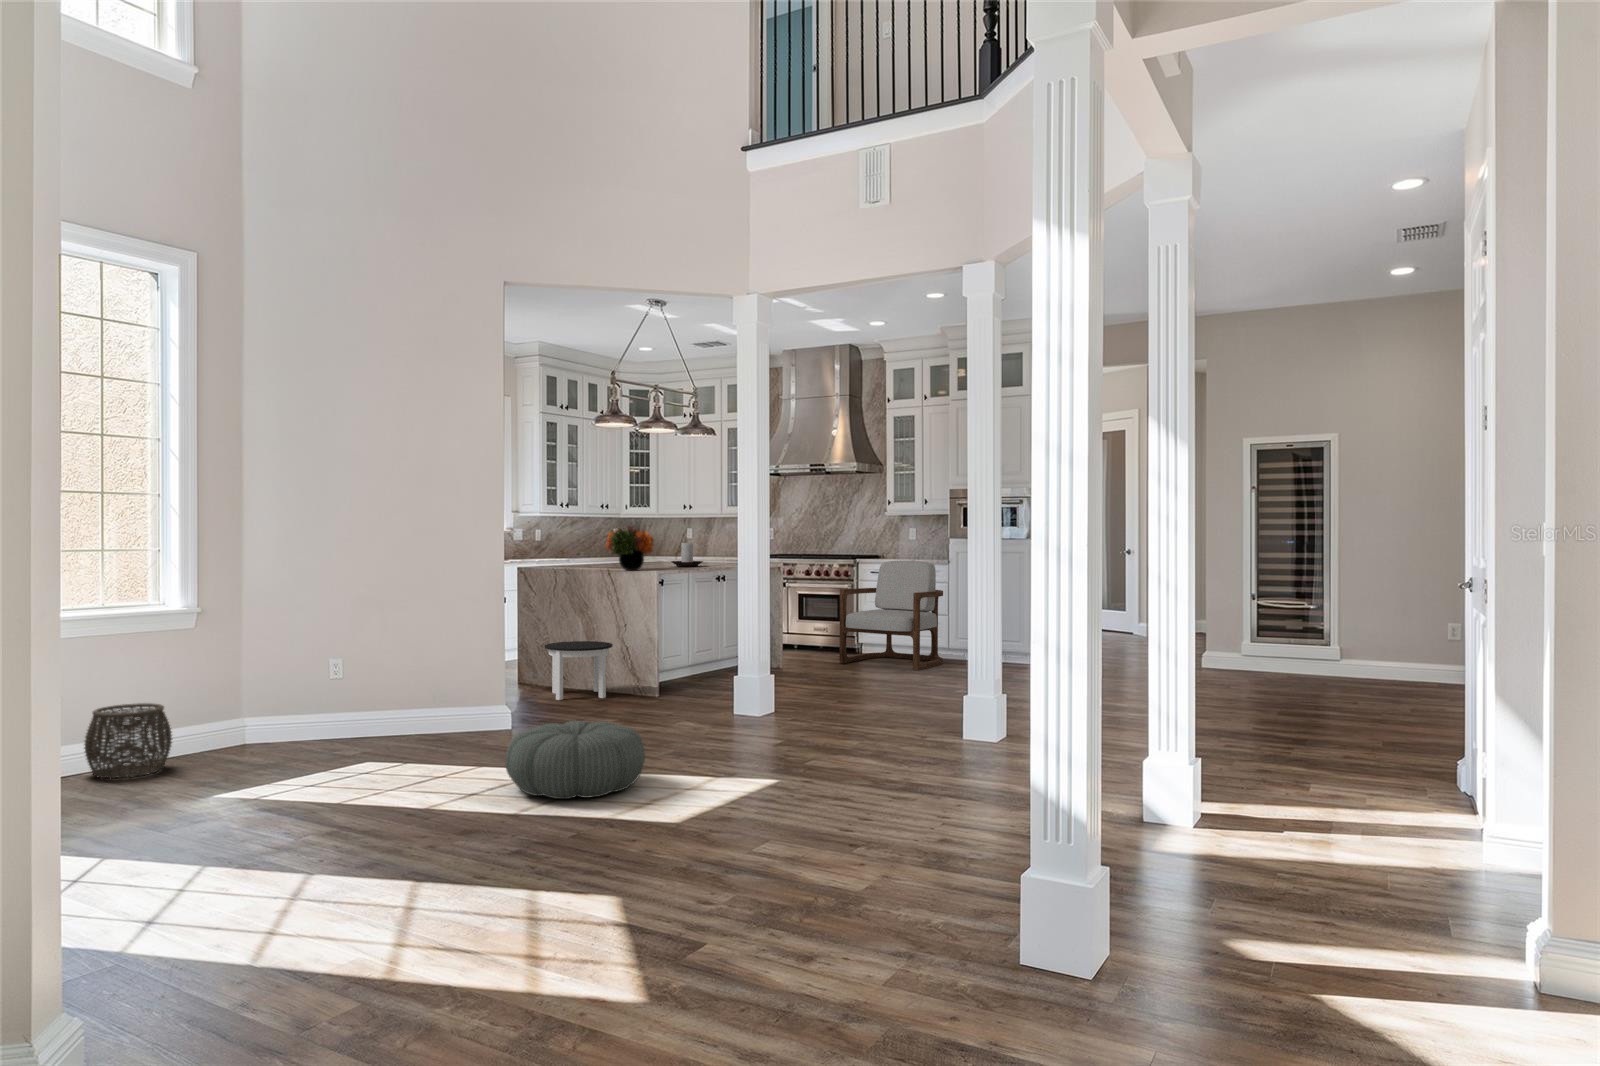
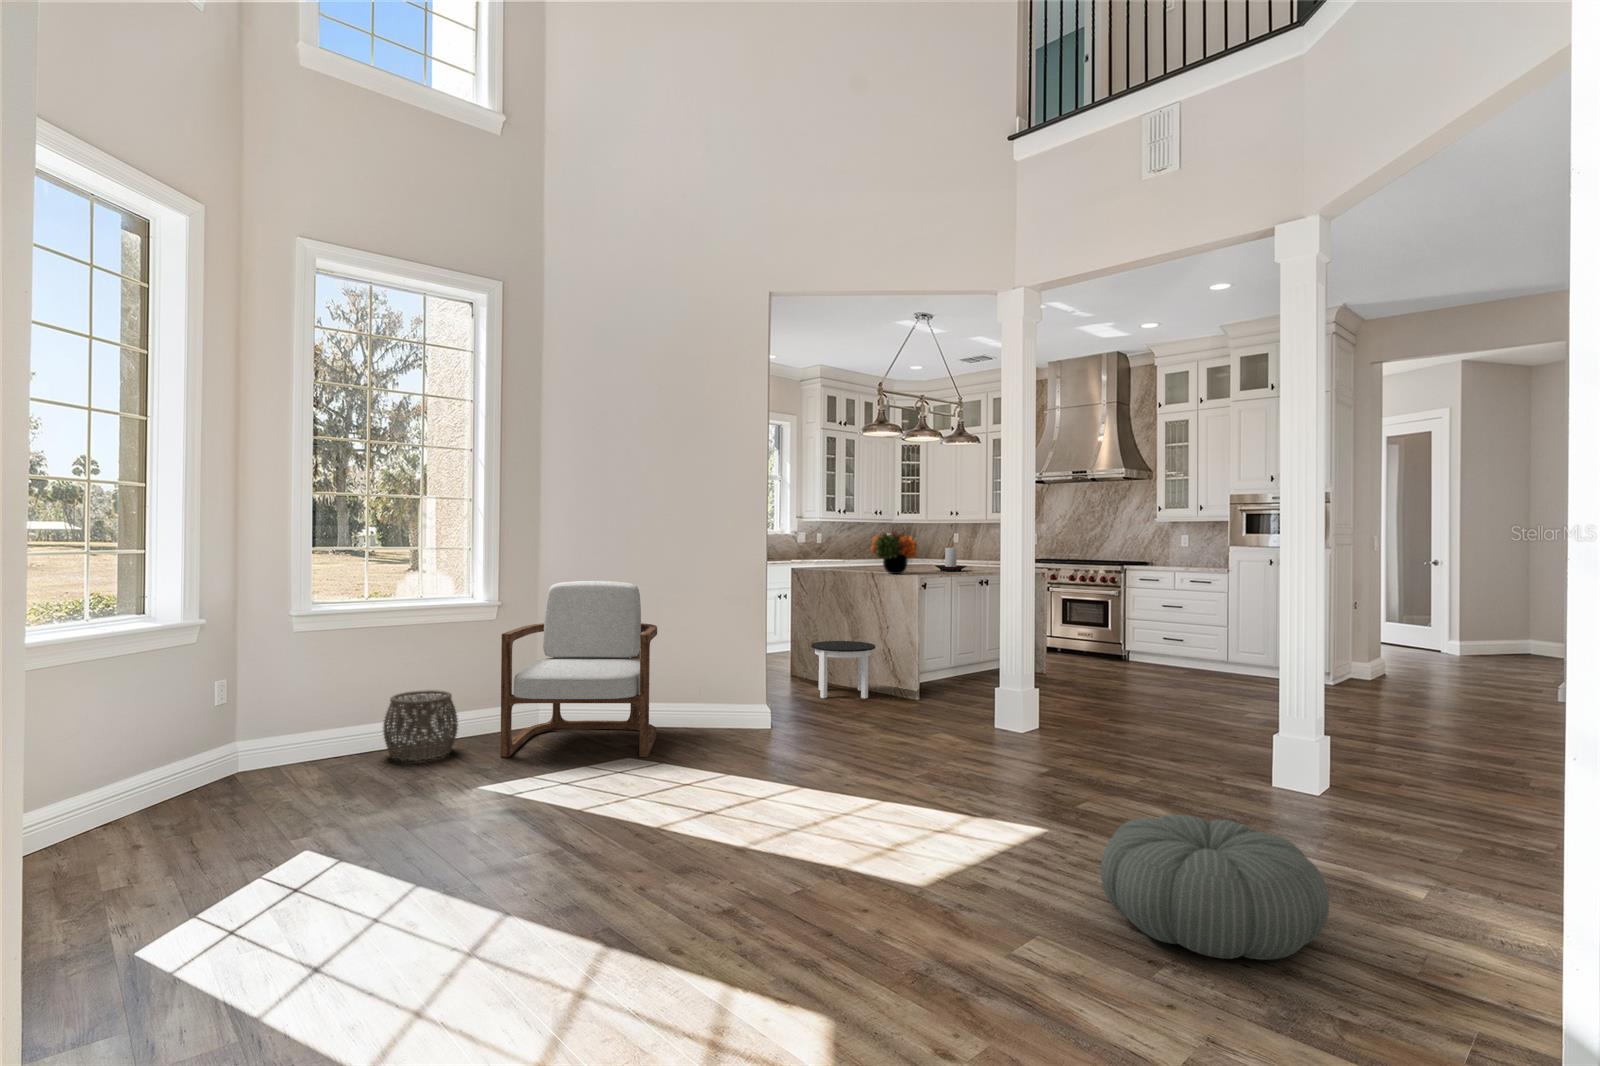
armchair: present [840,561,943,670] -> present [501,581,657,757]
pouf: present [506,721,645,799] -> present [1101,814,1329,960]

